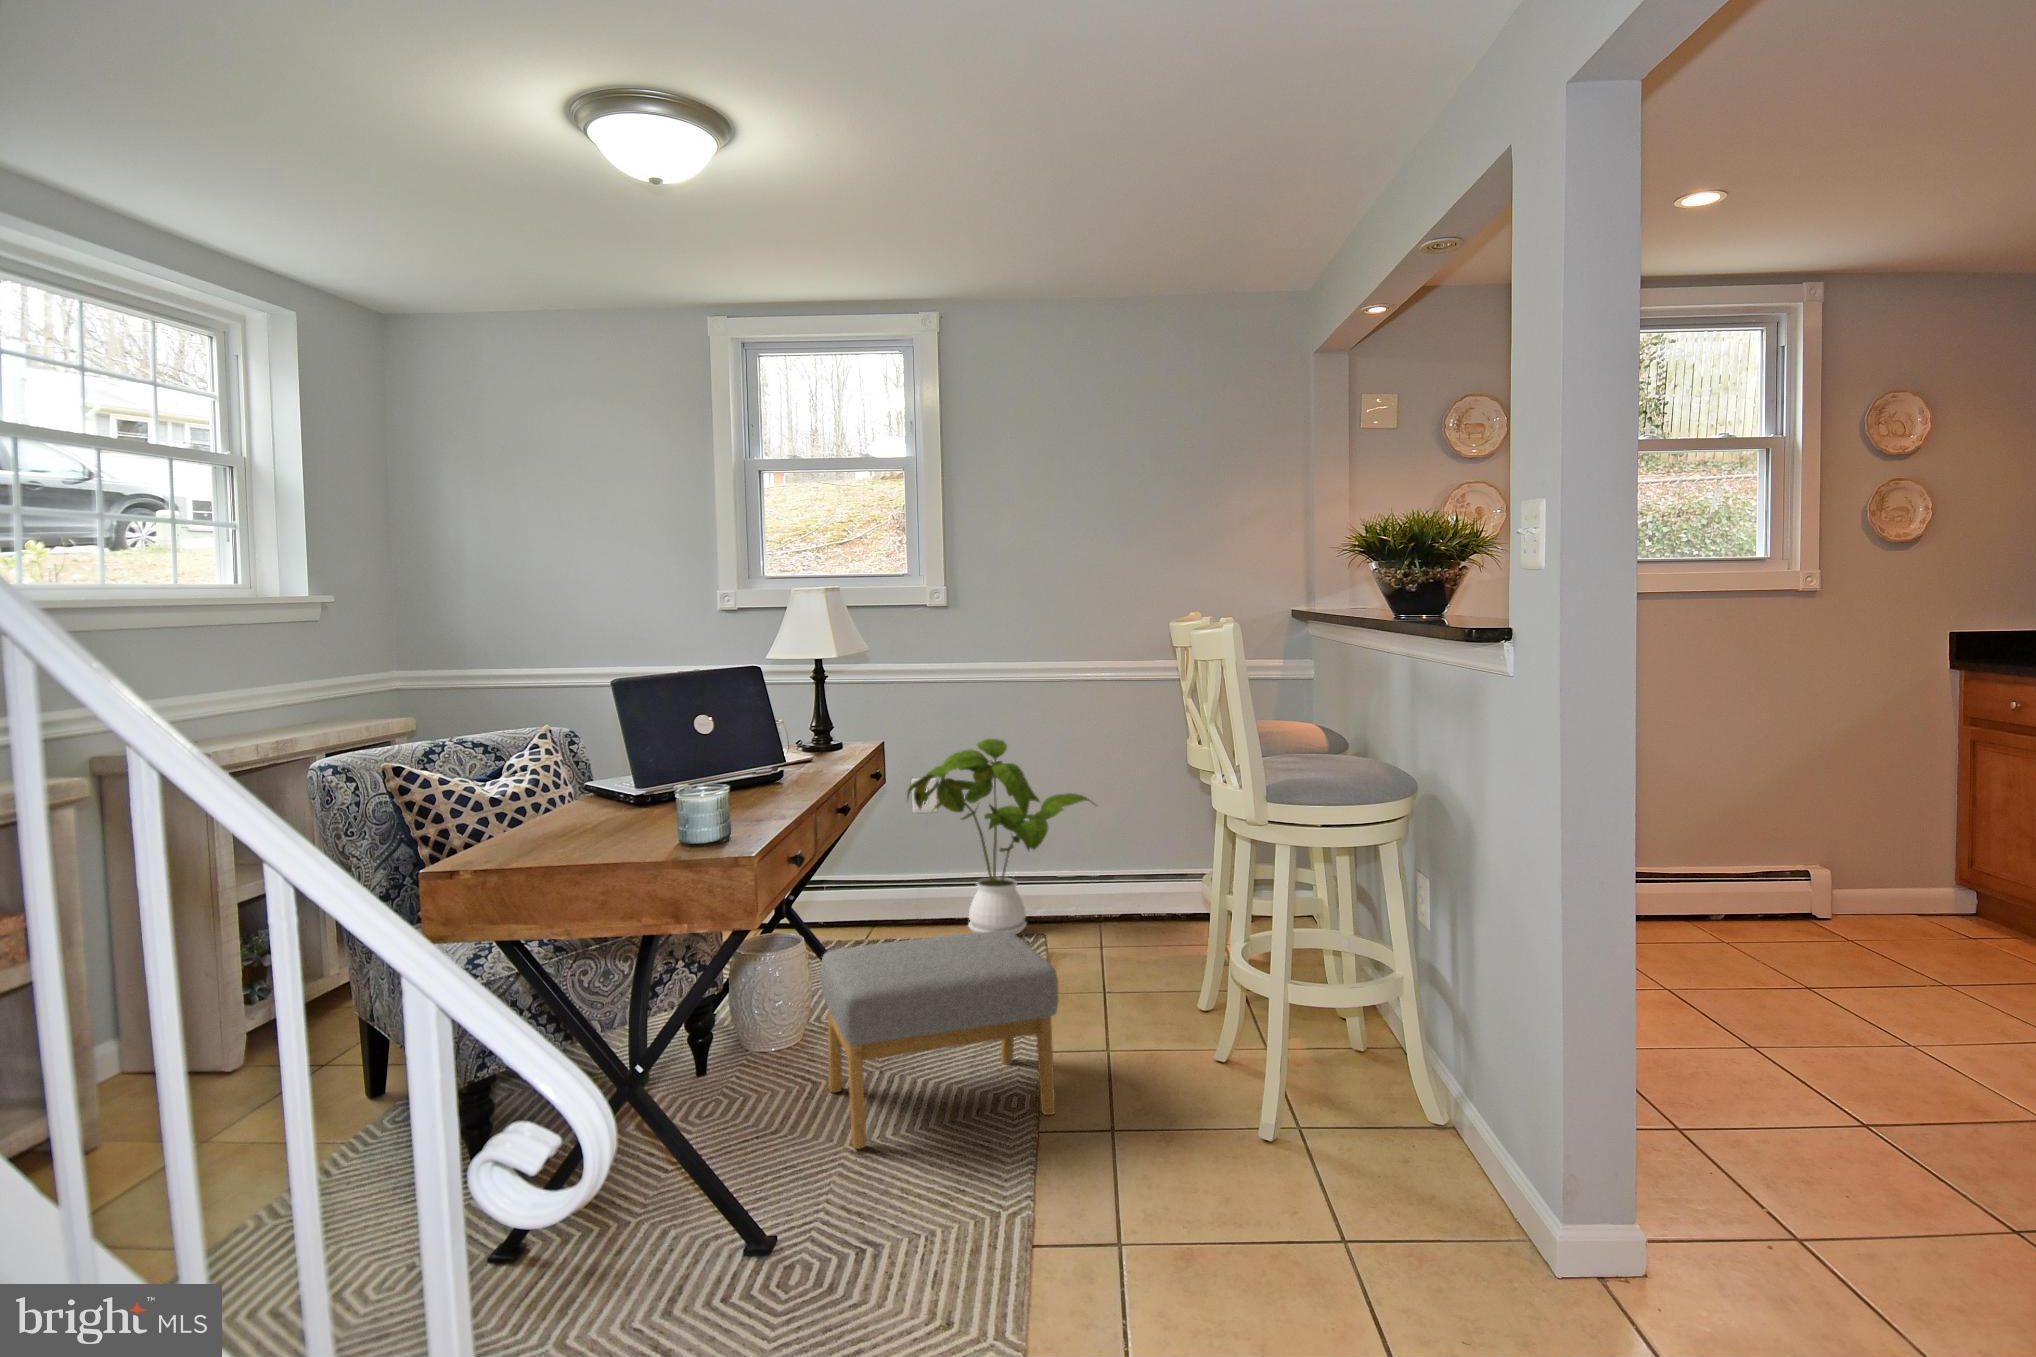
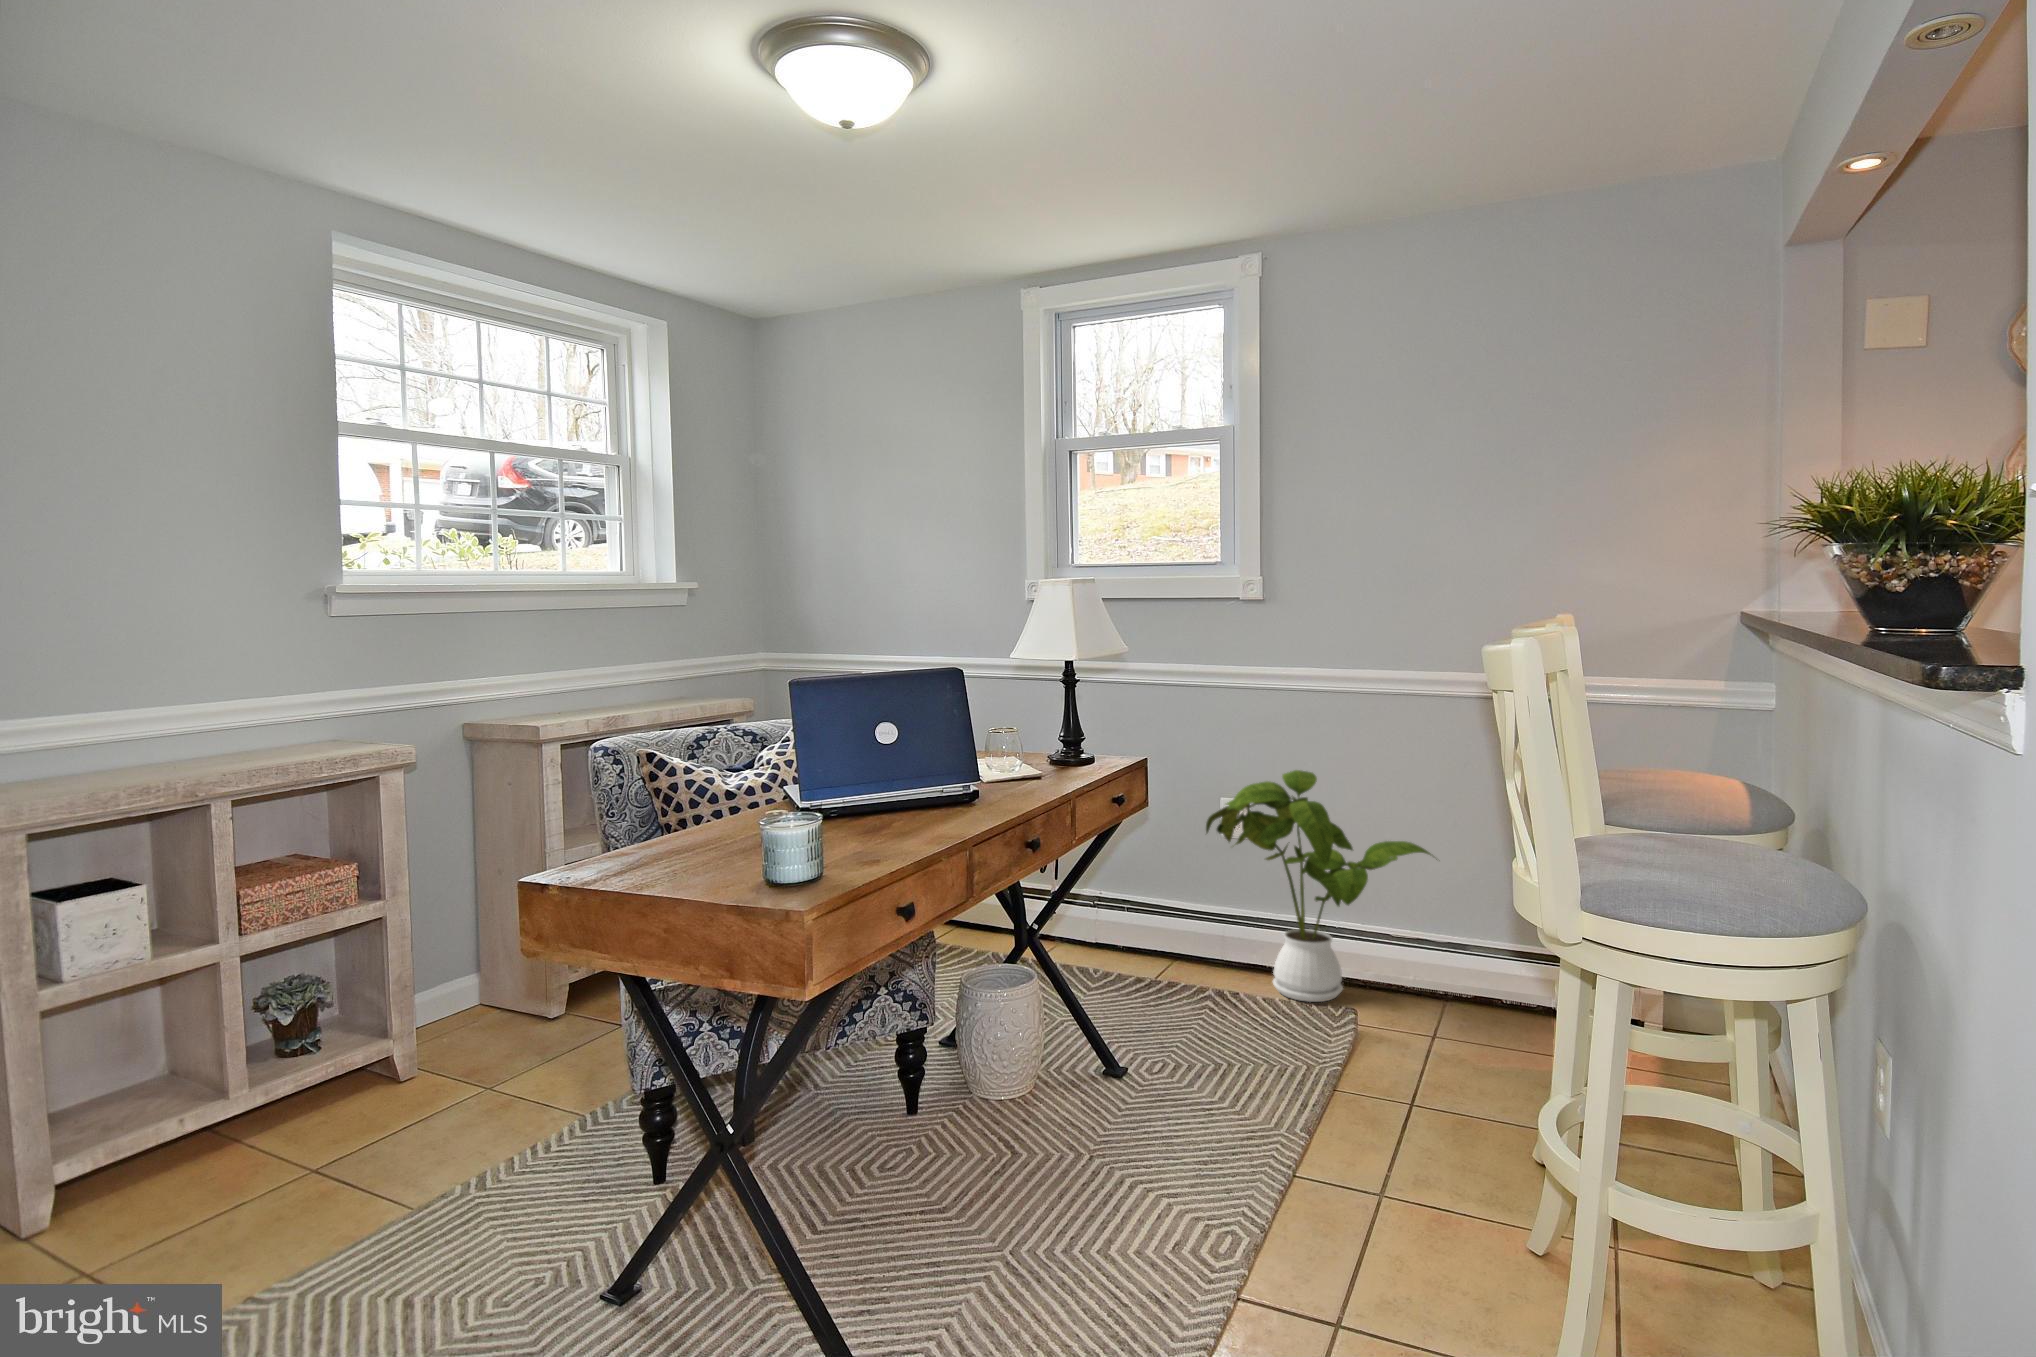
footstool: present [820,931,1058,1149] -> none [1001,1007,1282,1275]

